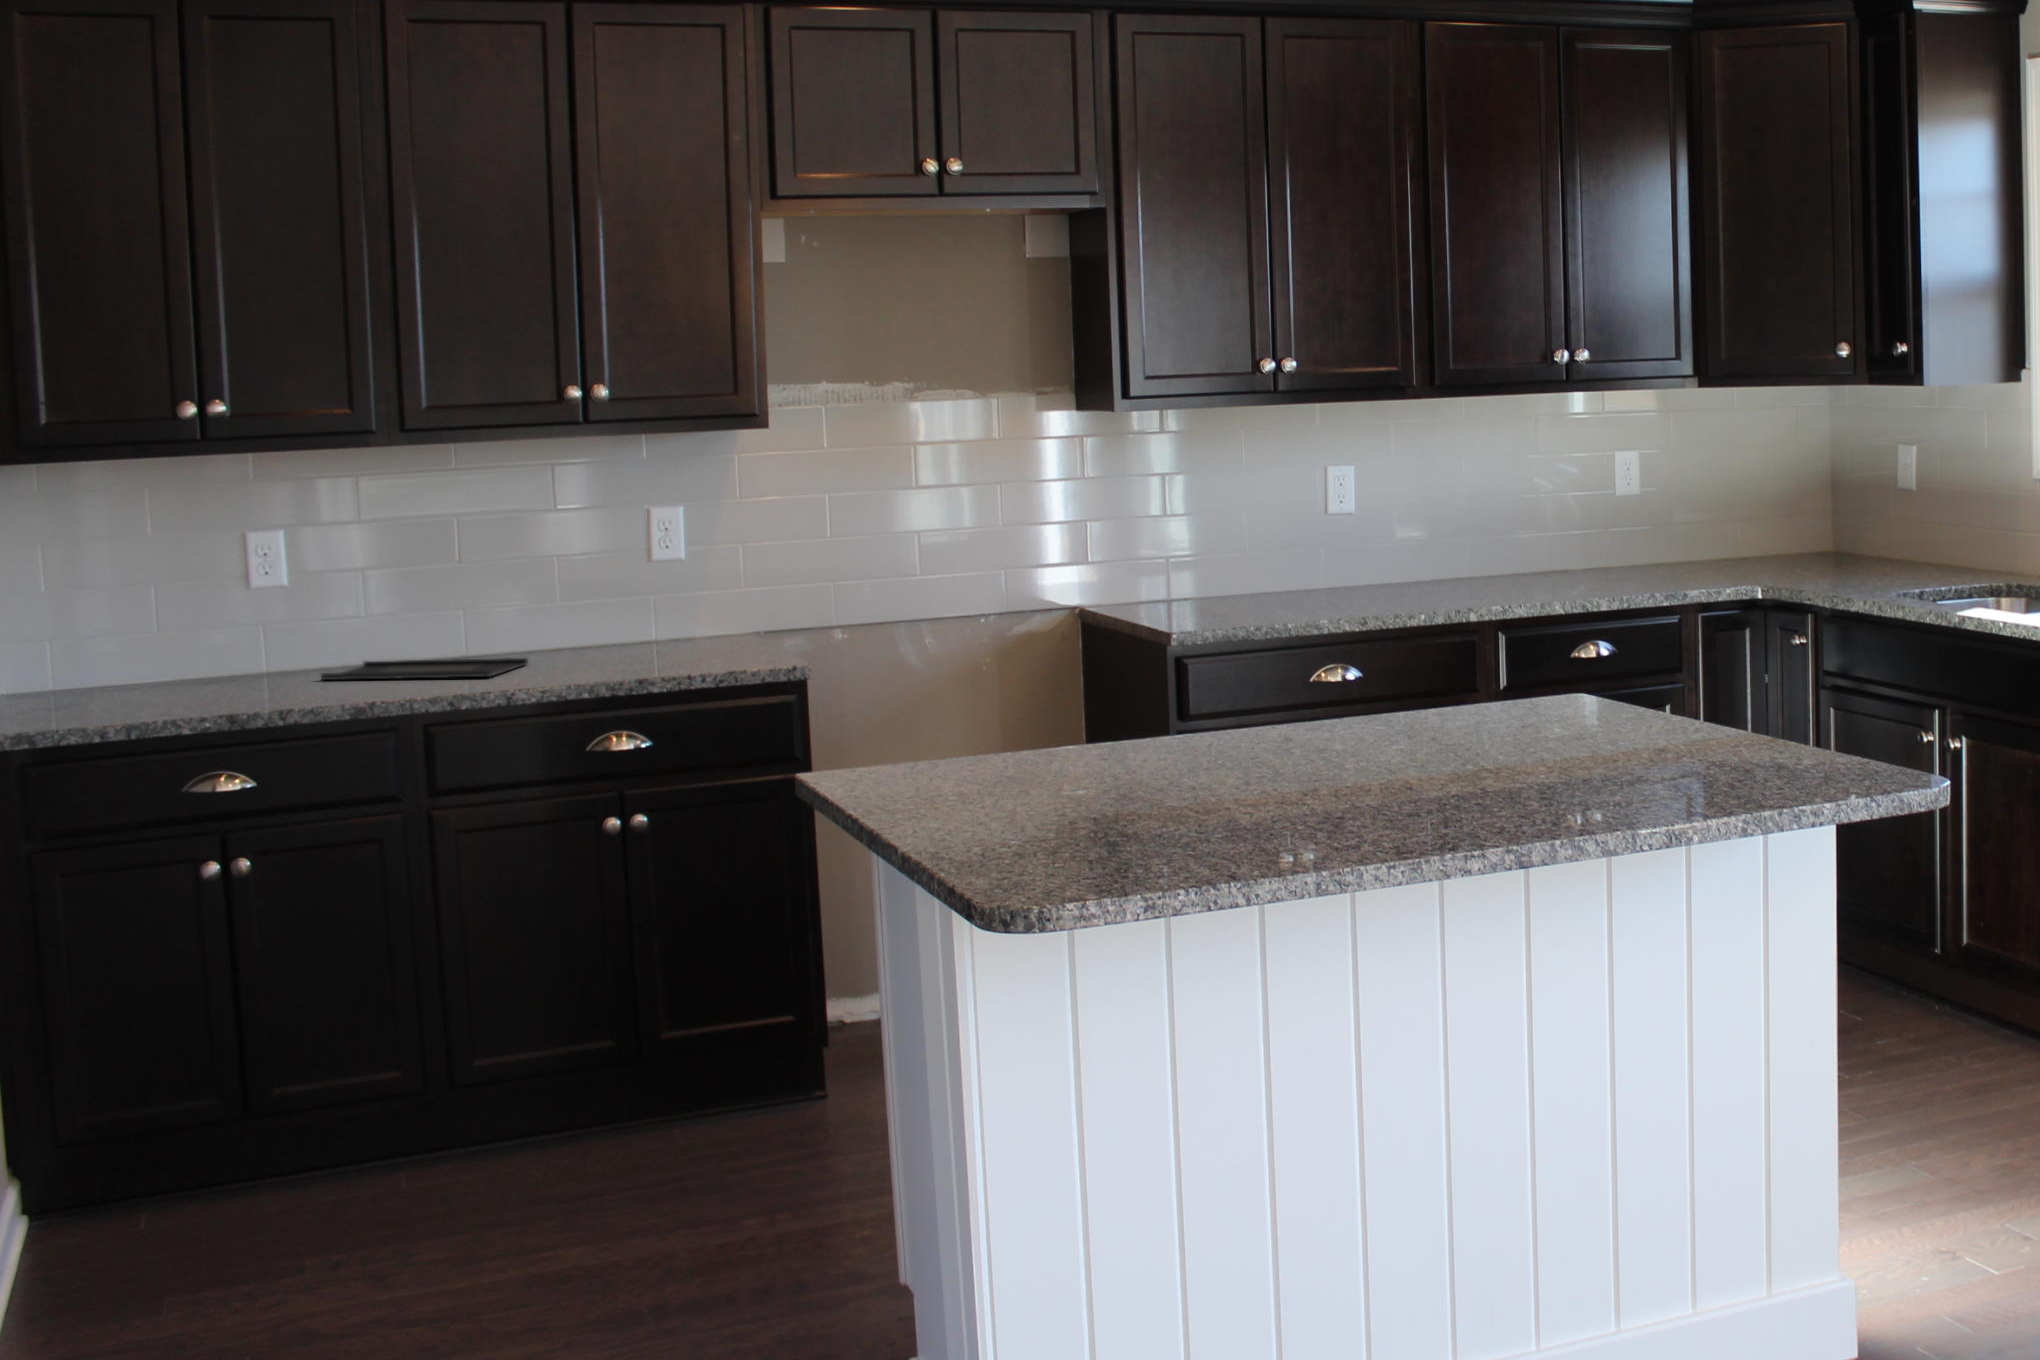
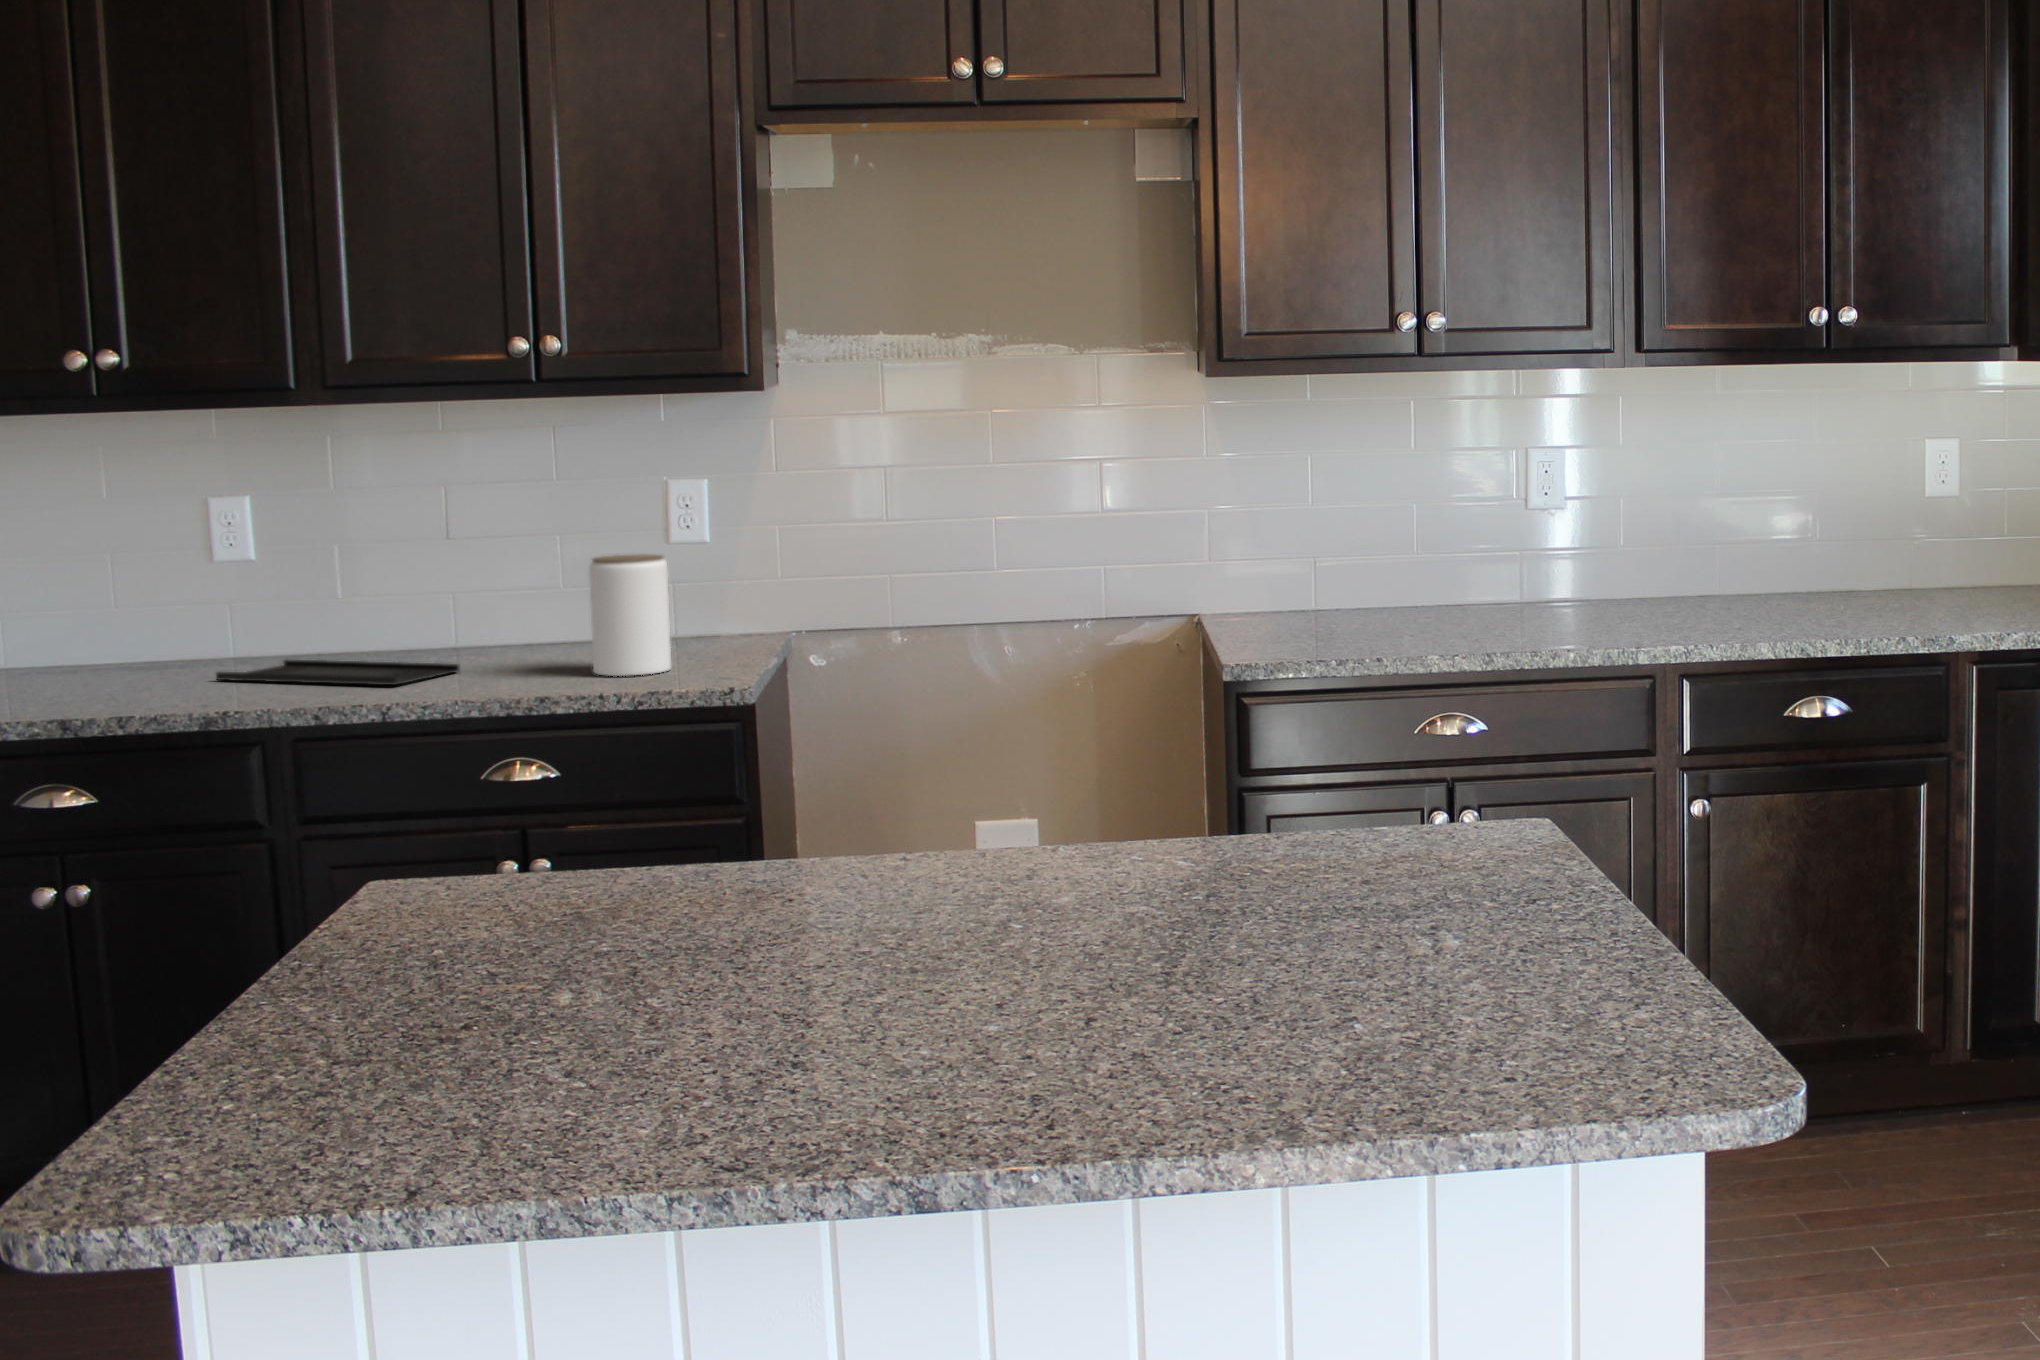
jar: none [642,563,710,661] -> present [589,554,671,676]

